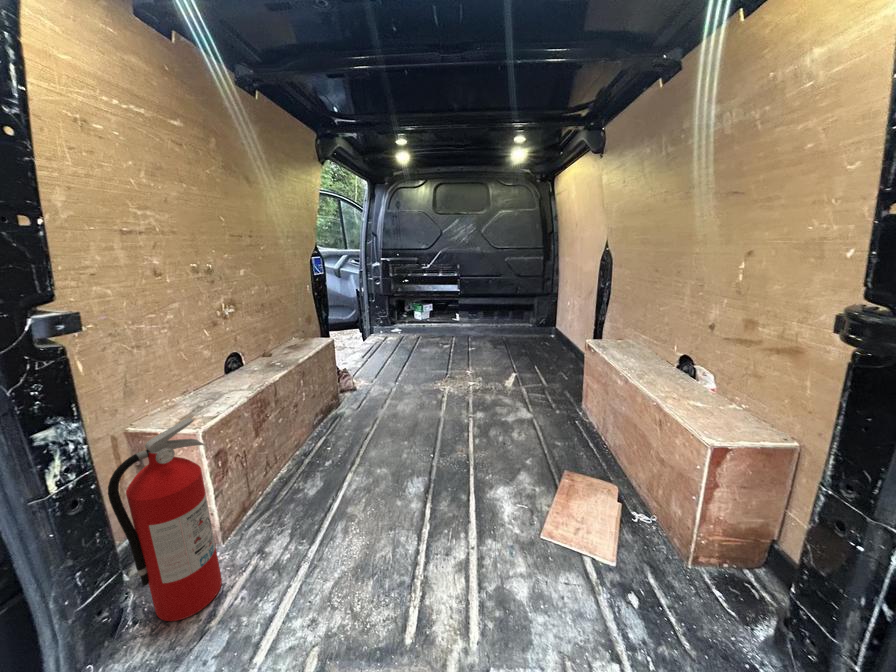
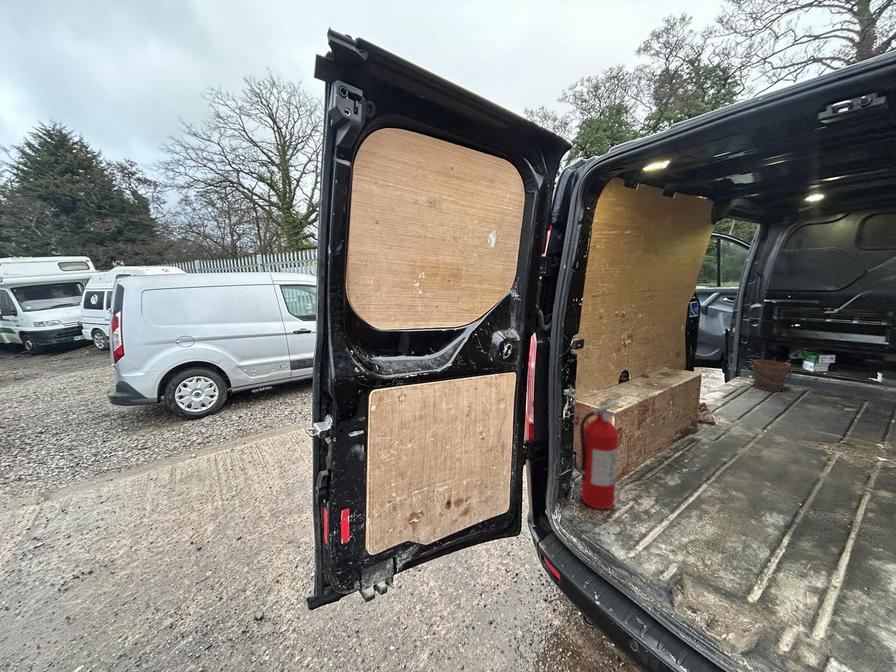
bucket: none [380,314,408,343] -> present [752,360,792,392]

